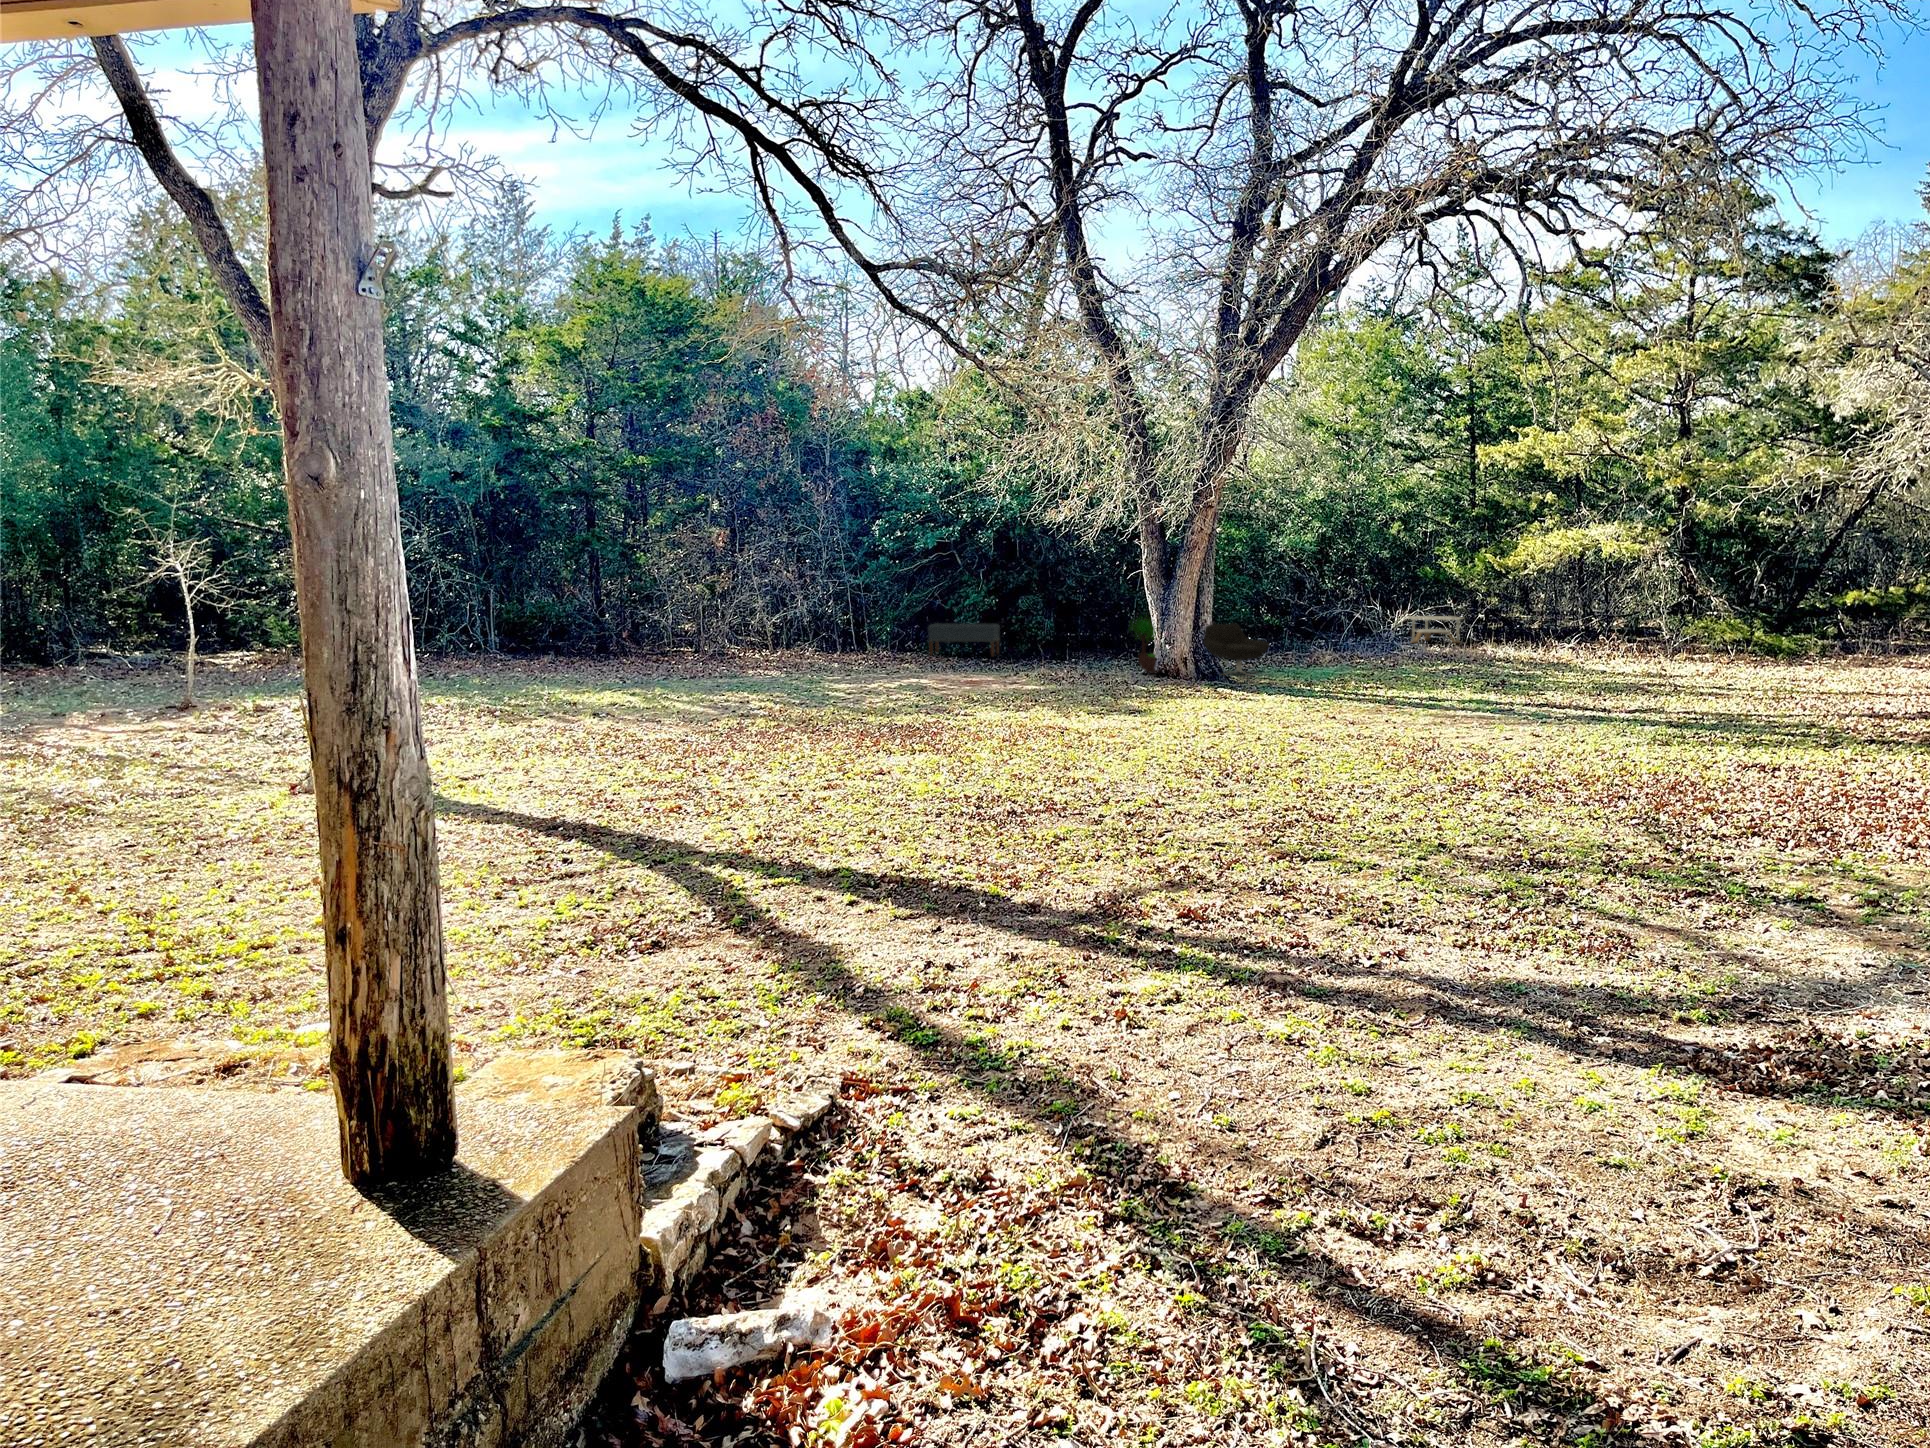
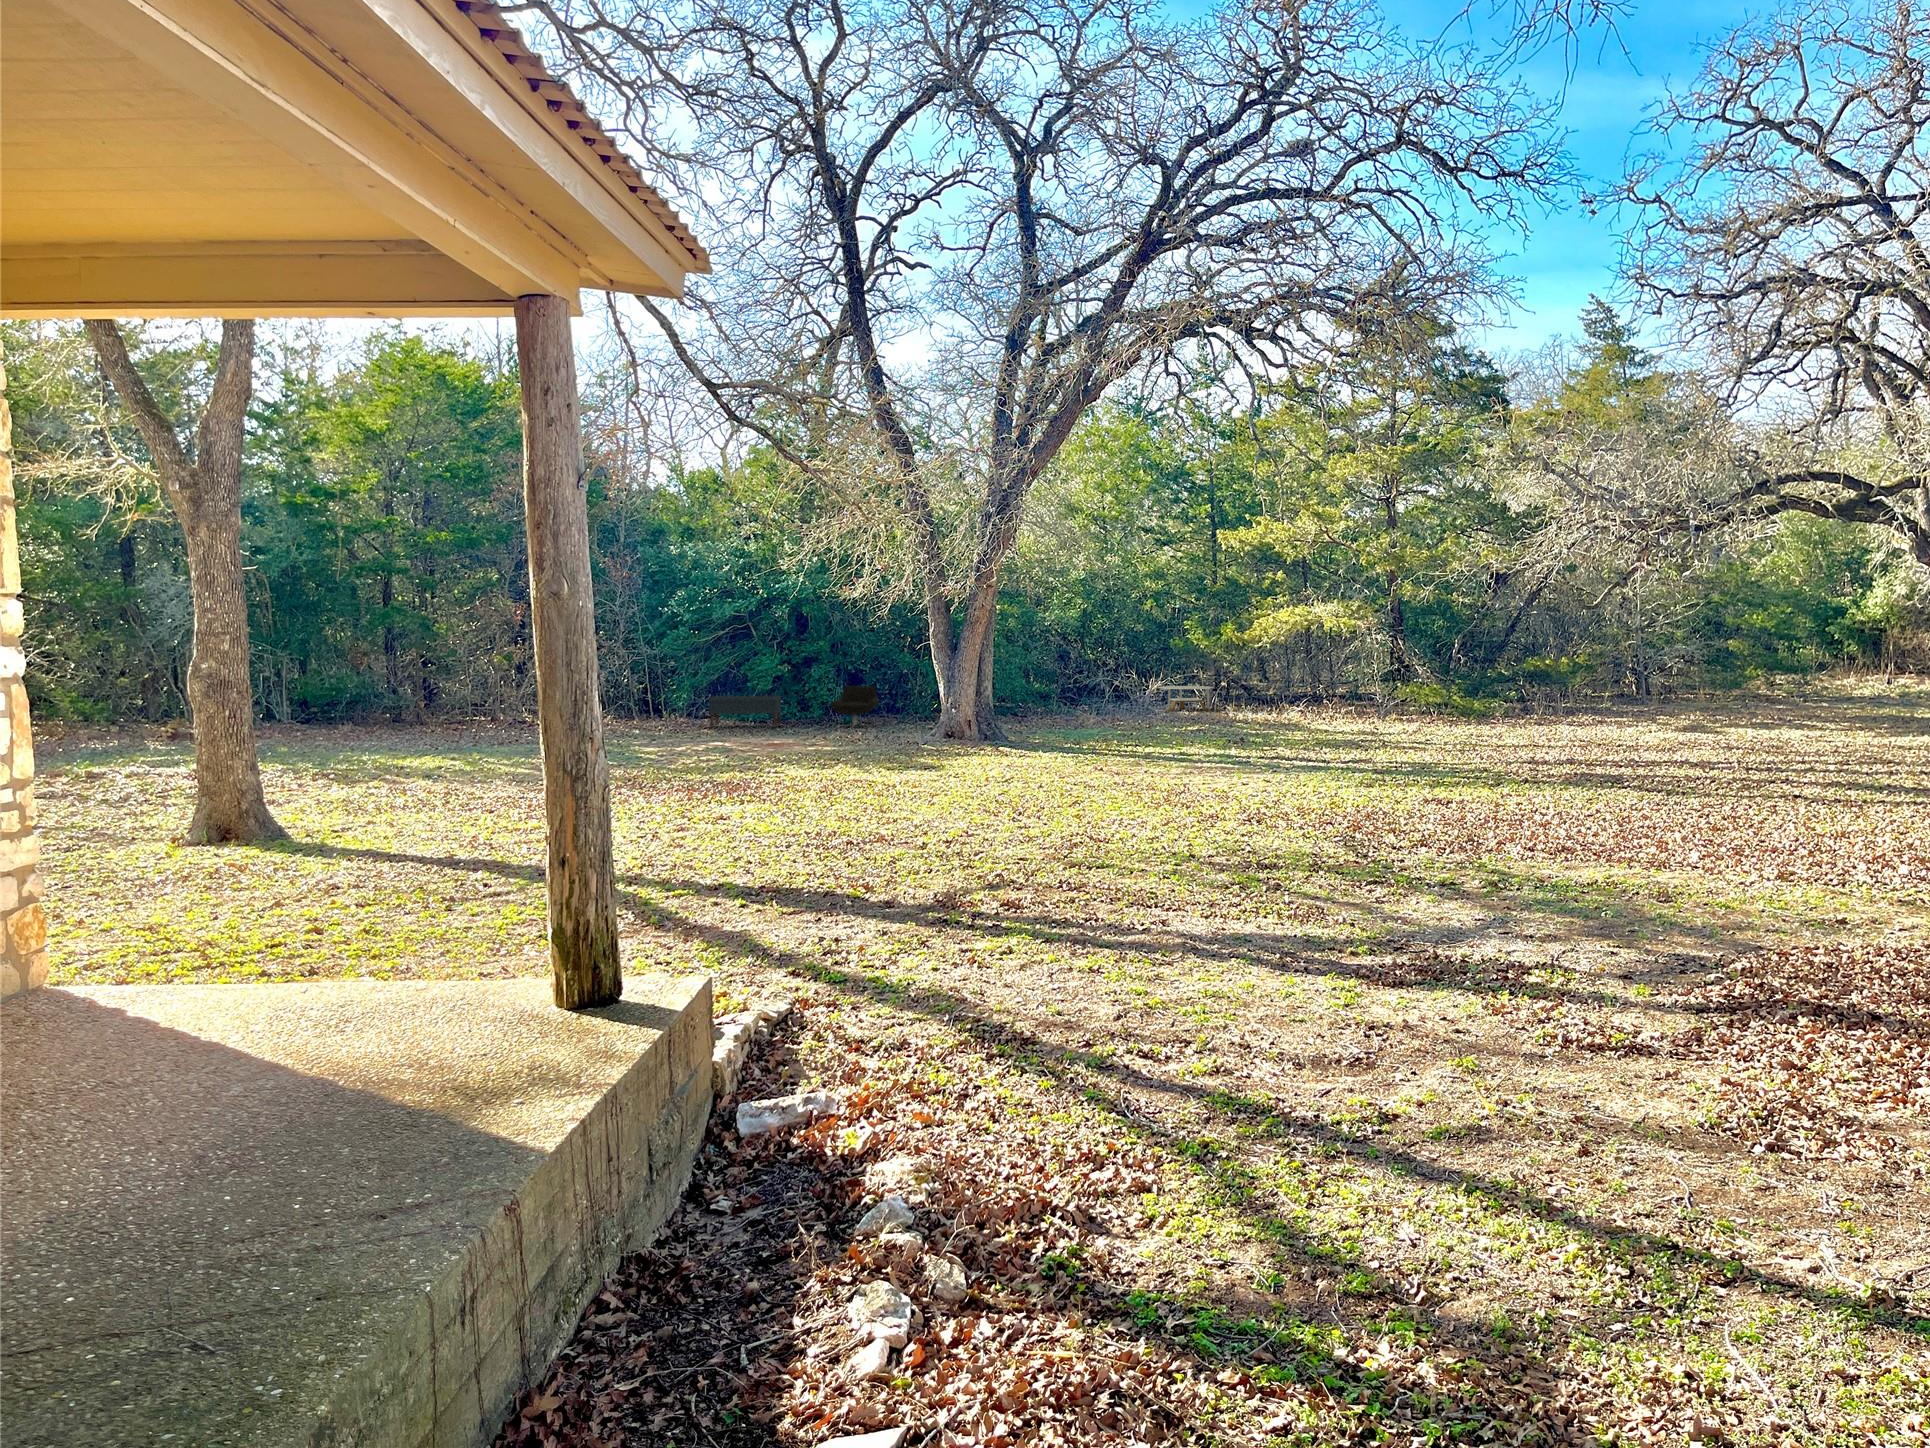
potted tree: present [1130,618,1159,674] -> none [912,682,948,740]
lounge chair: present [1203,624,1270,675] -> present [830,686,879,726]

